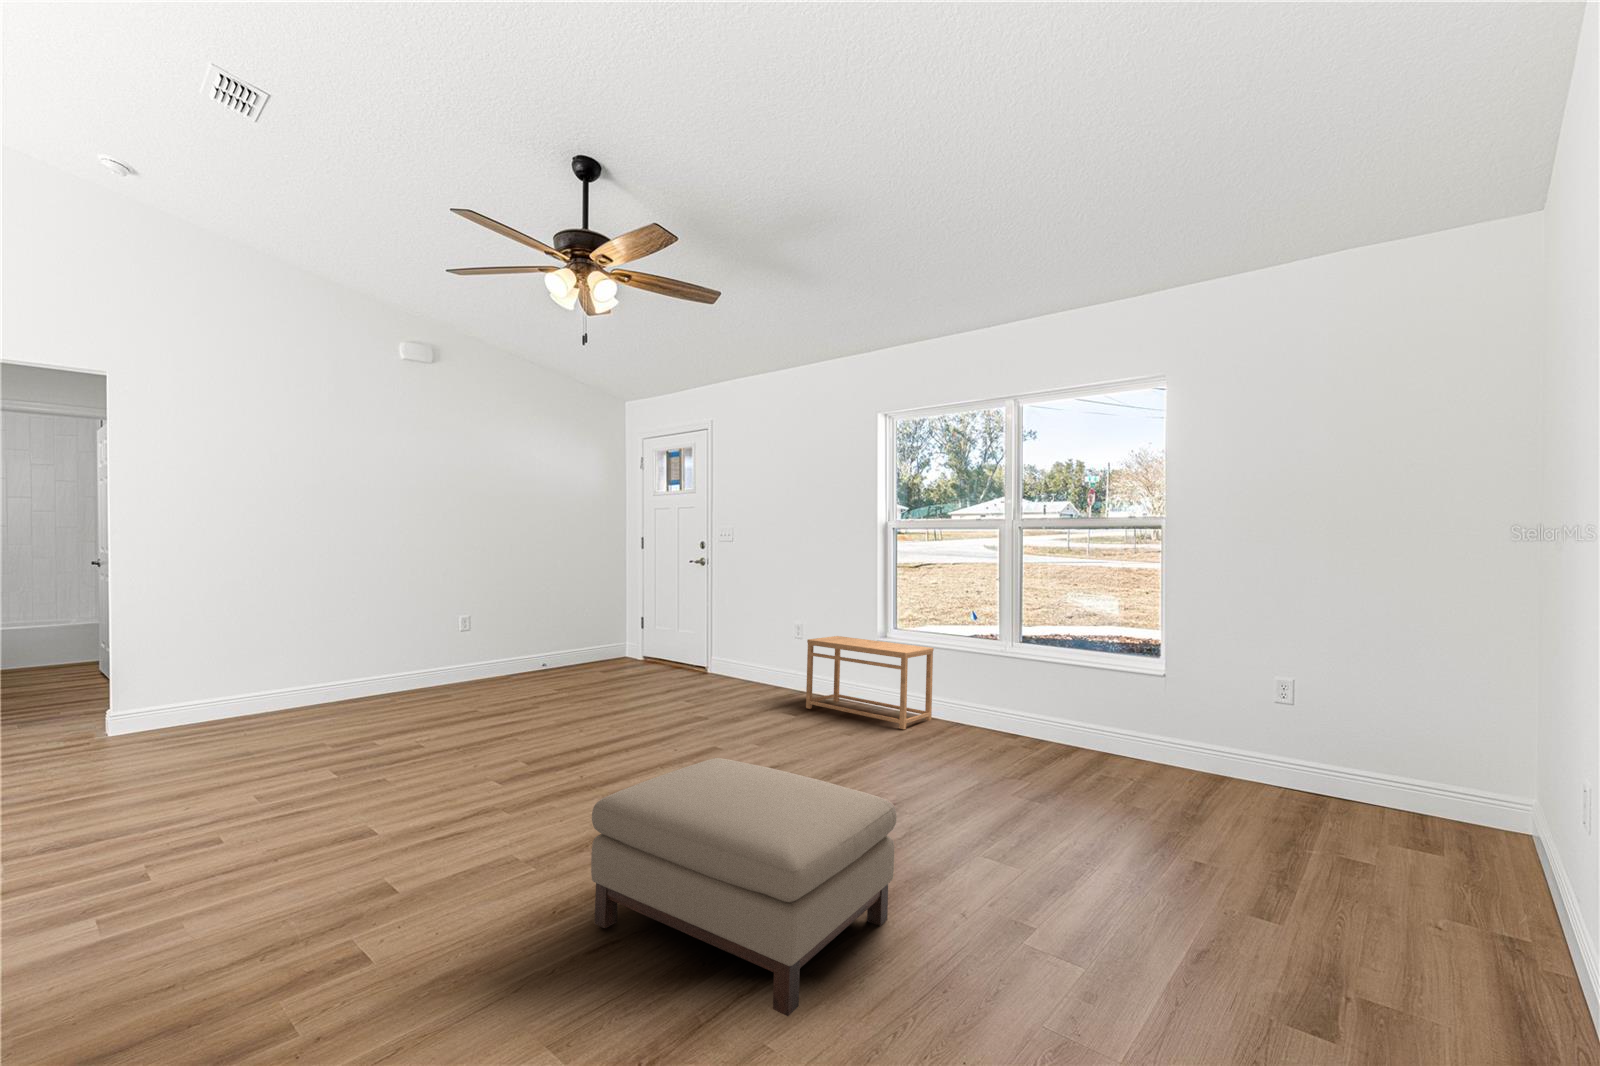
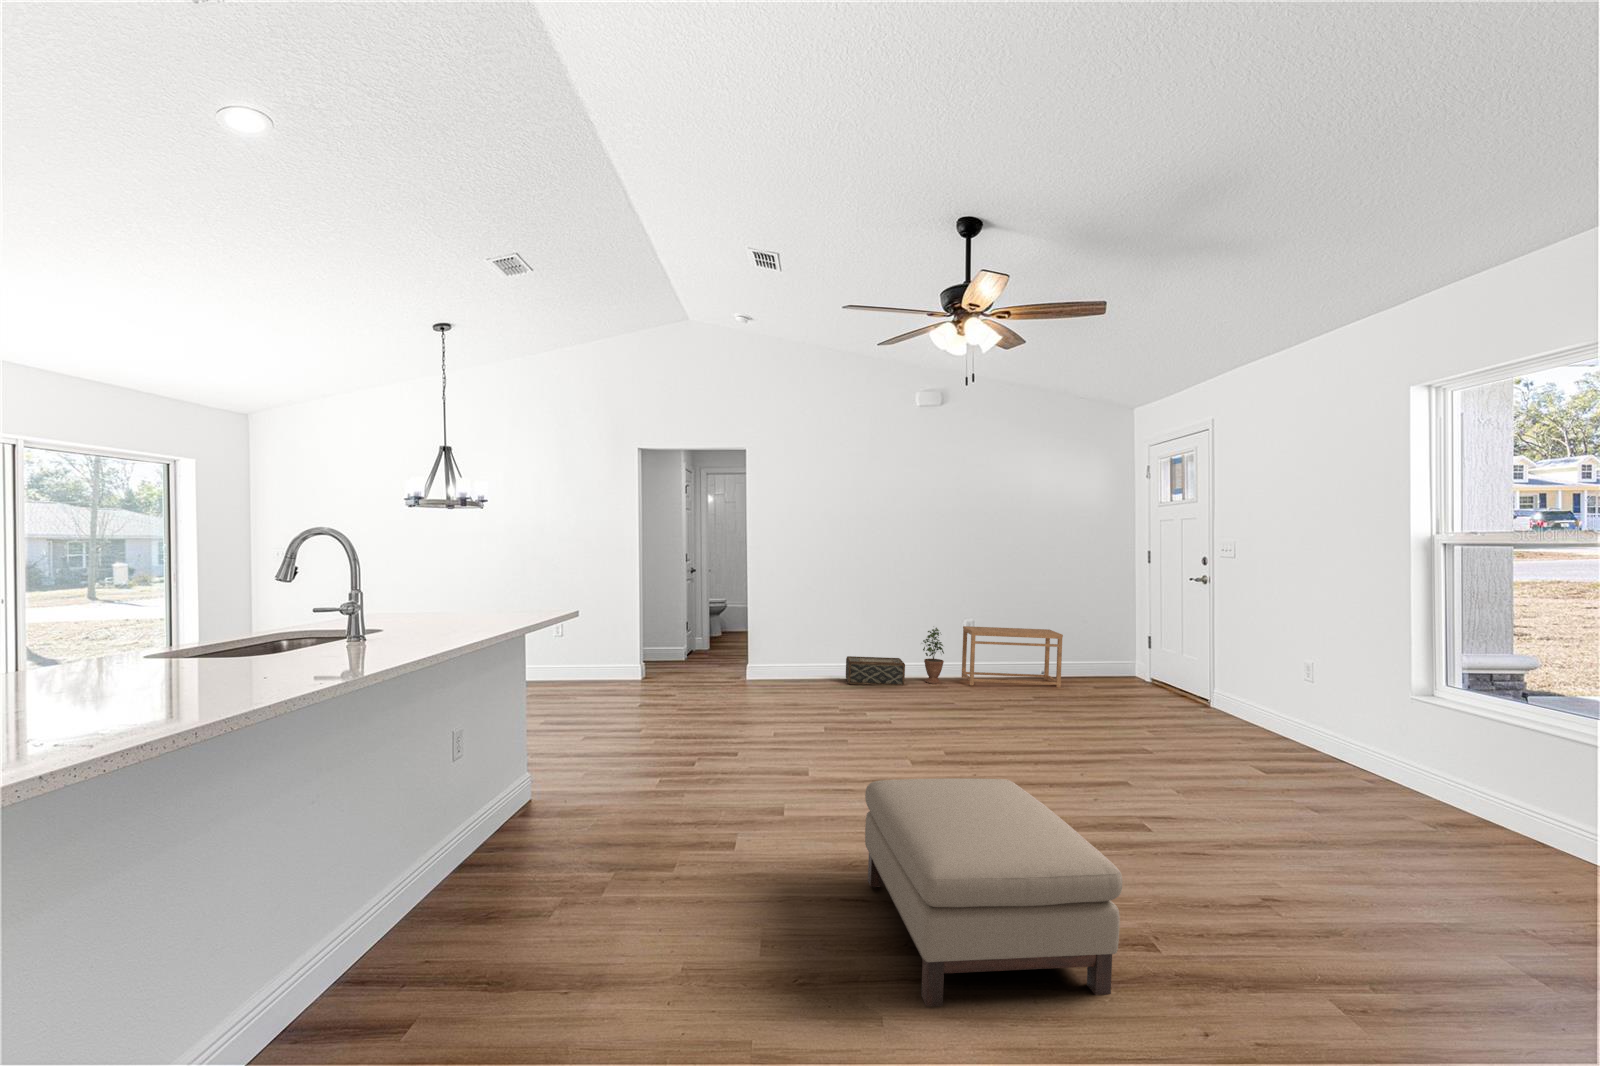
potted plant: none [413,626,444,694] -> present [923,628,944,684]
side table: present [806,636,934,729] -> present [962,626,1063,687]
woven basket: none [303,670,397,713] -> present [846,656,905,685]

